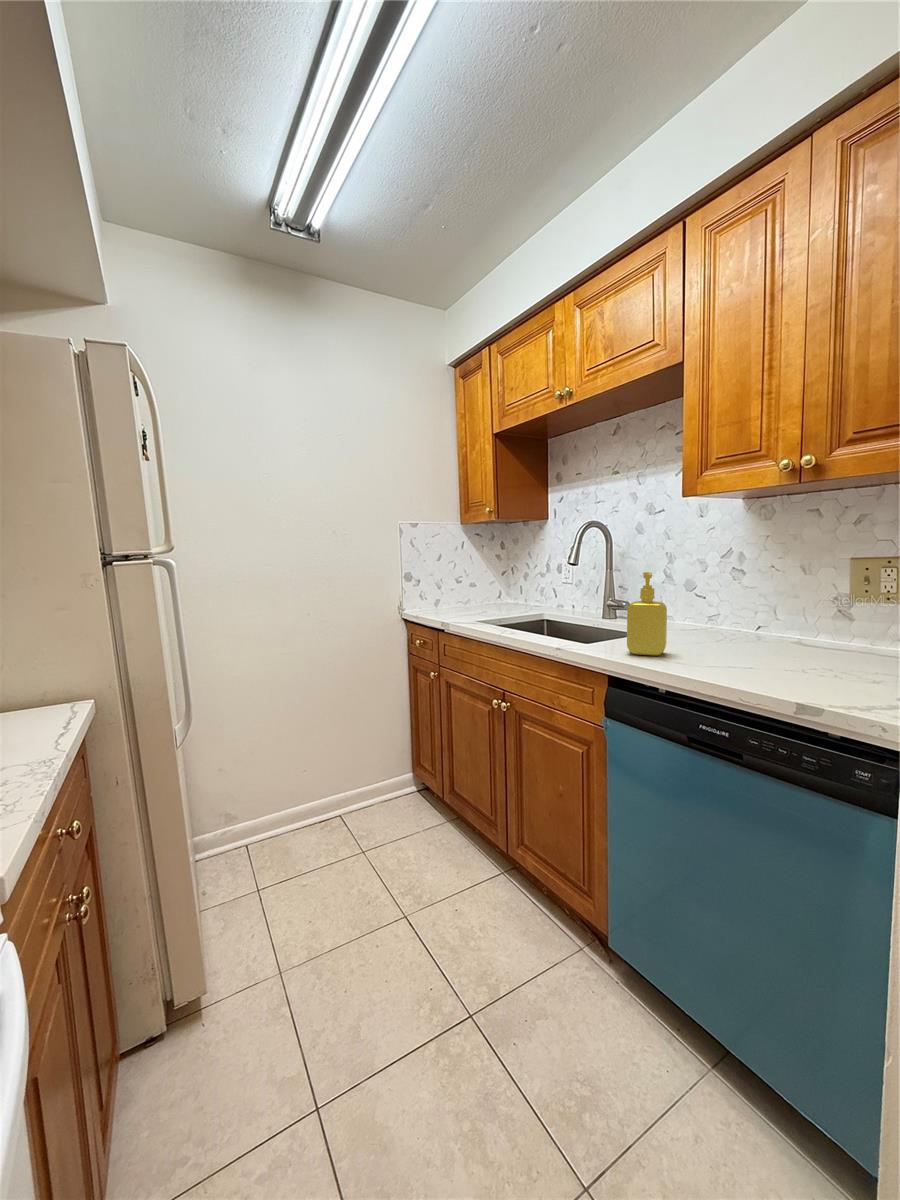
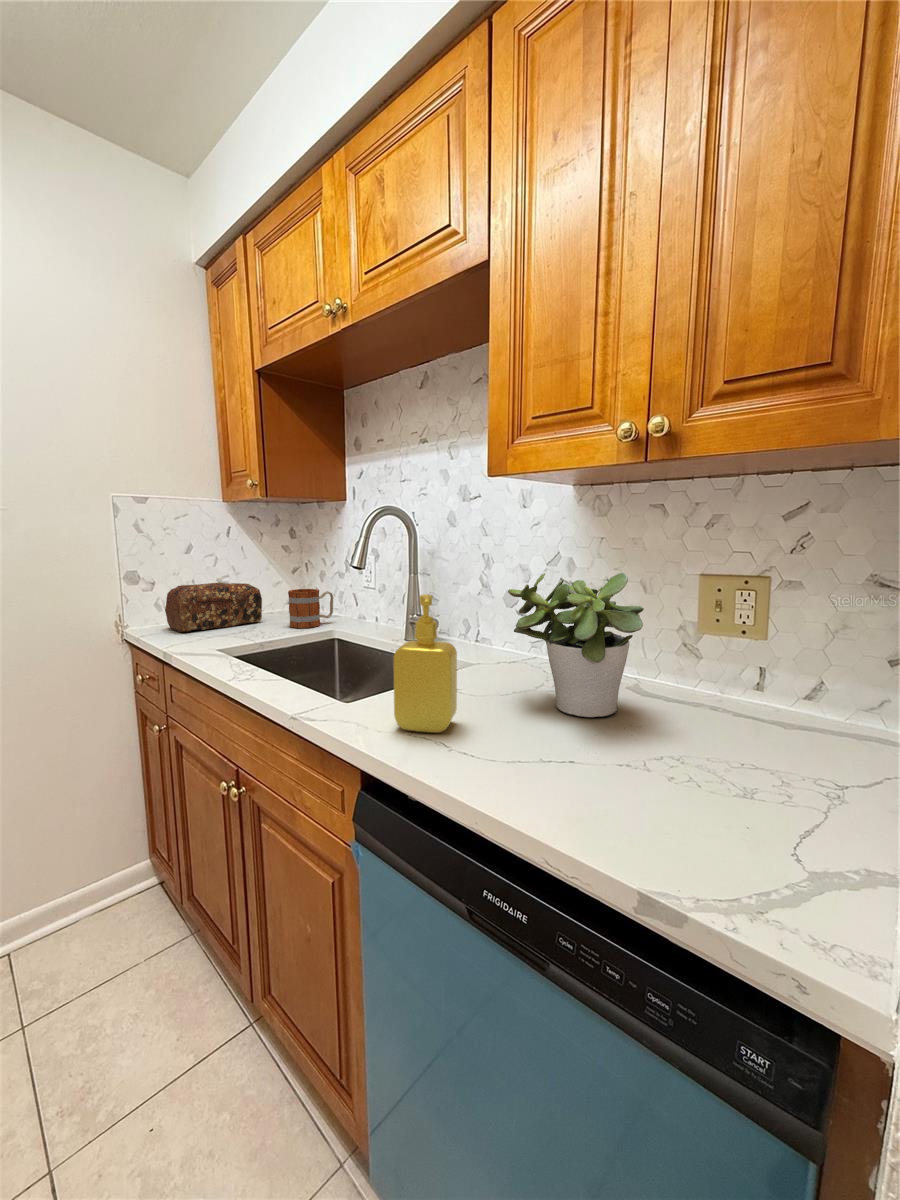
potted plant: none [698,556,801,652] -> present [508,573,644,717]
bread loaf: none [427,581,489,614] -> present [165,582,262,632]
mug: none [510,585,541,612] -> present [288,589,333,628]

